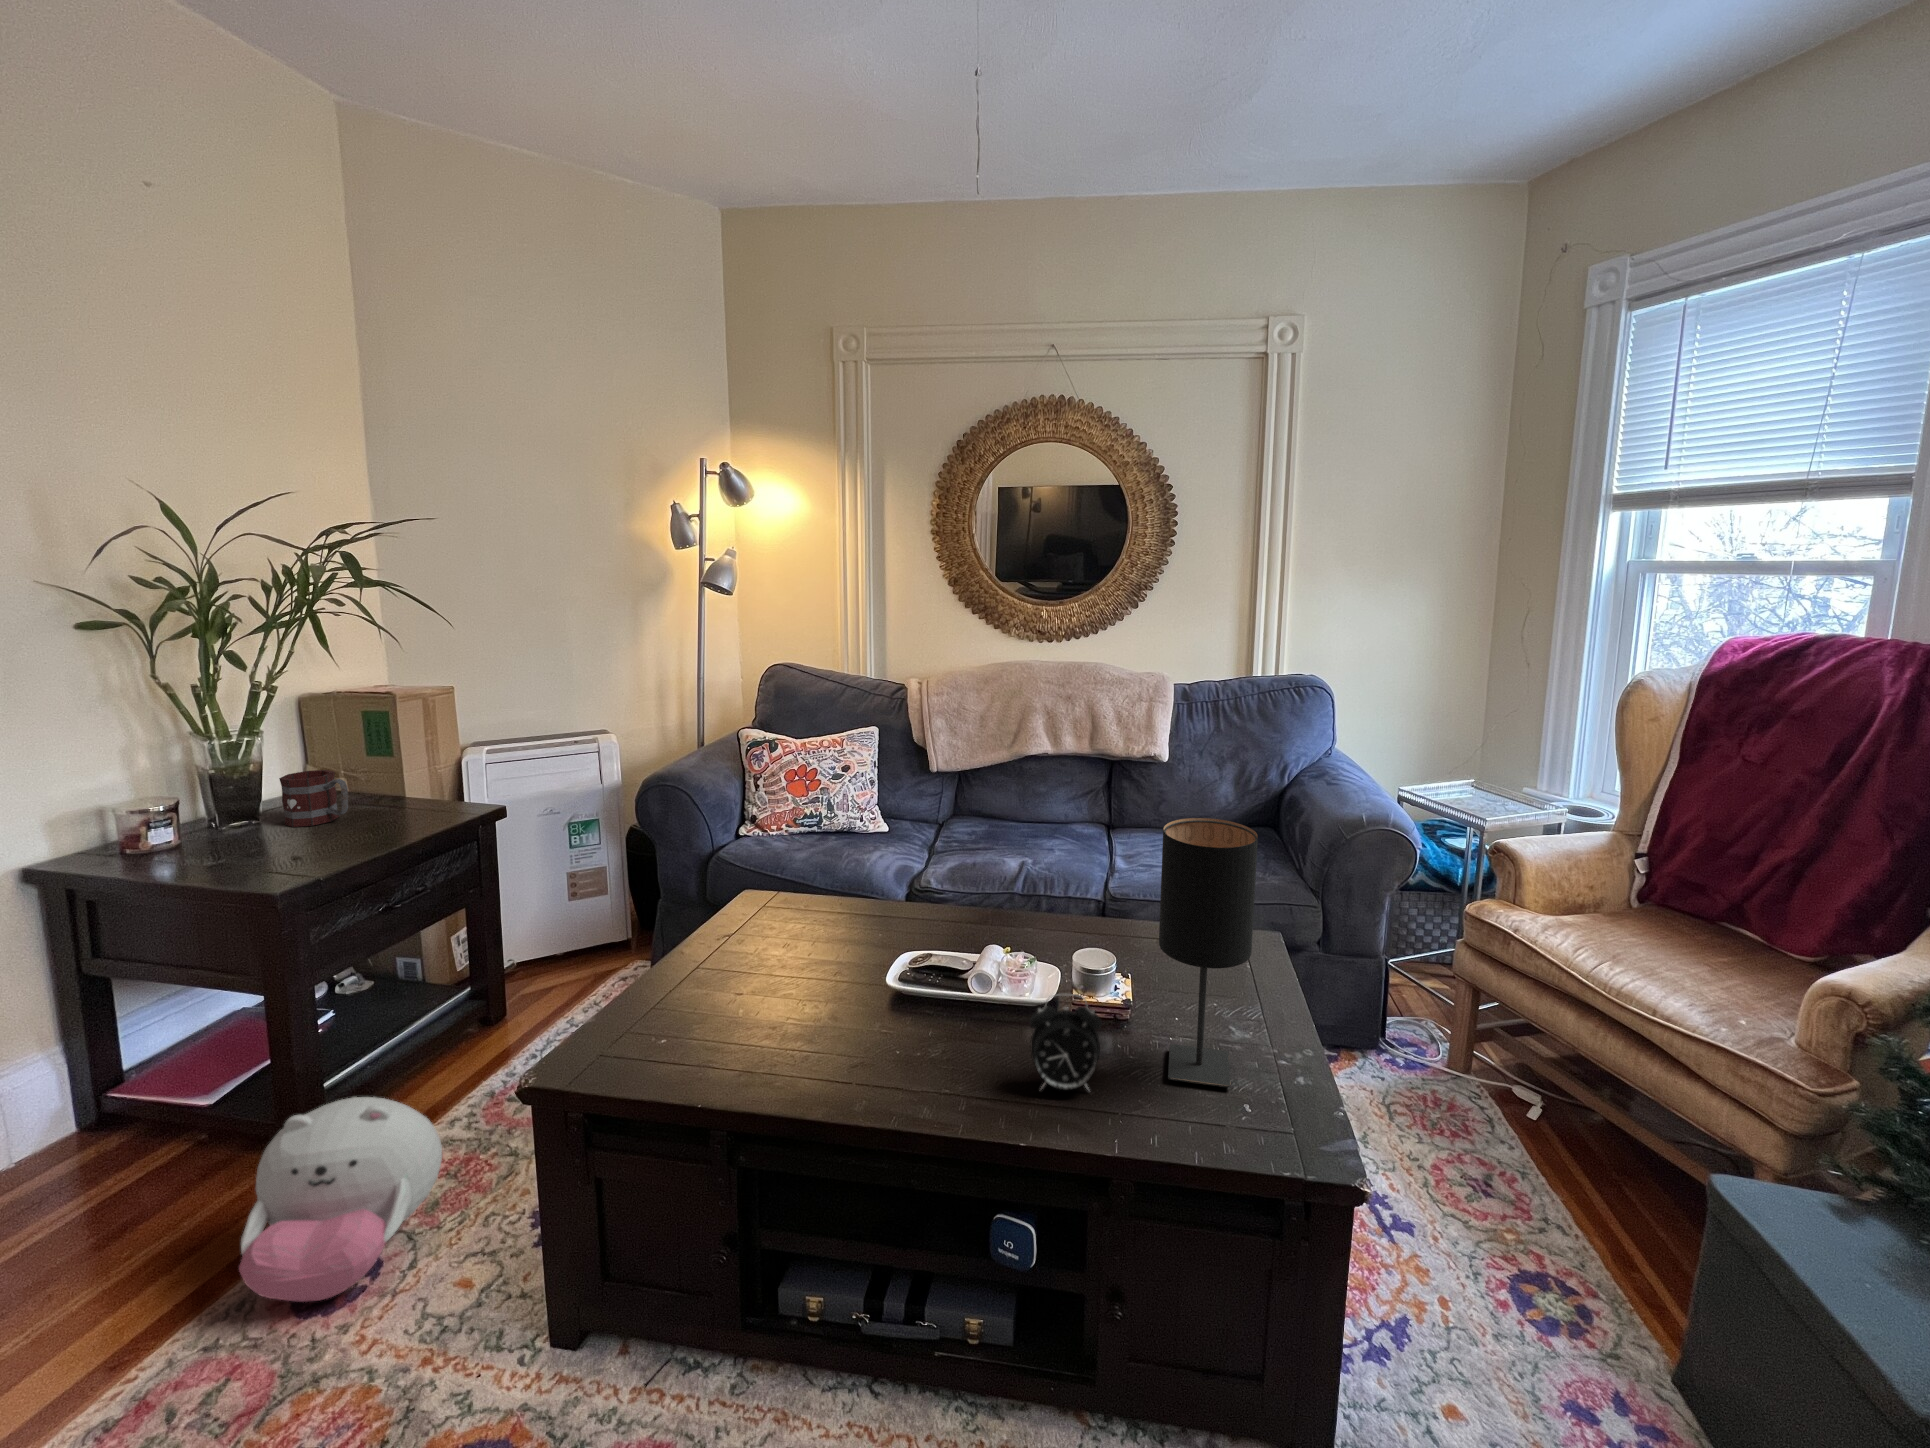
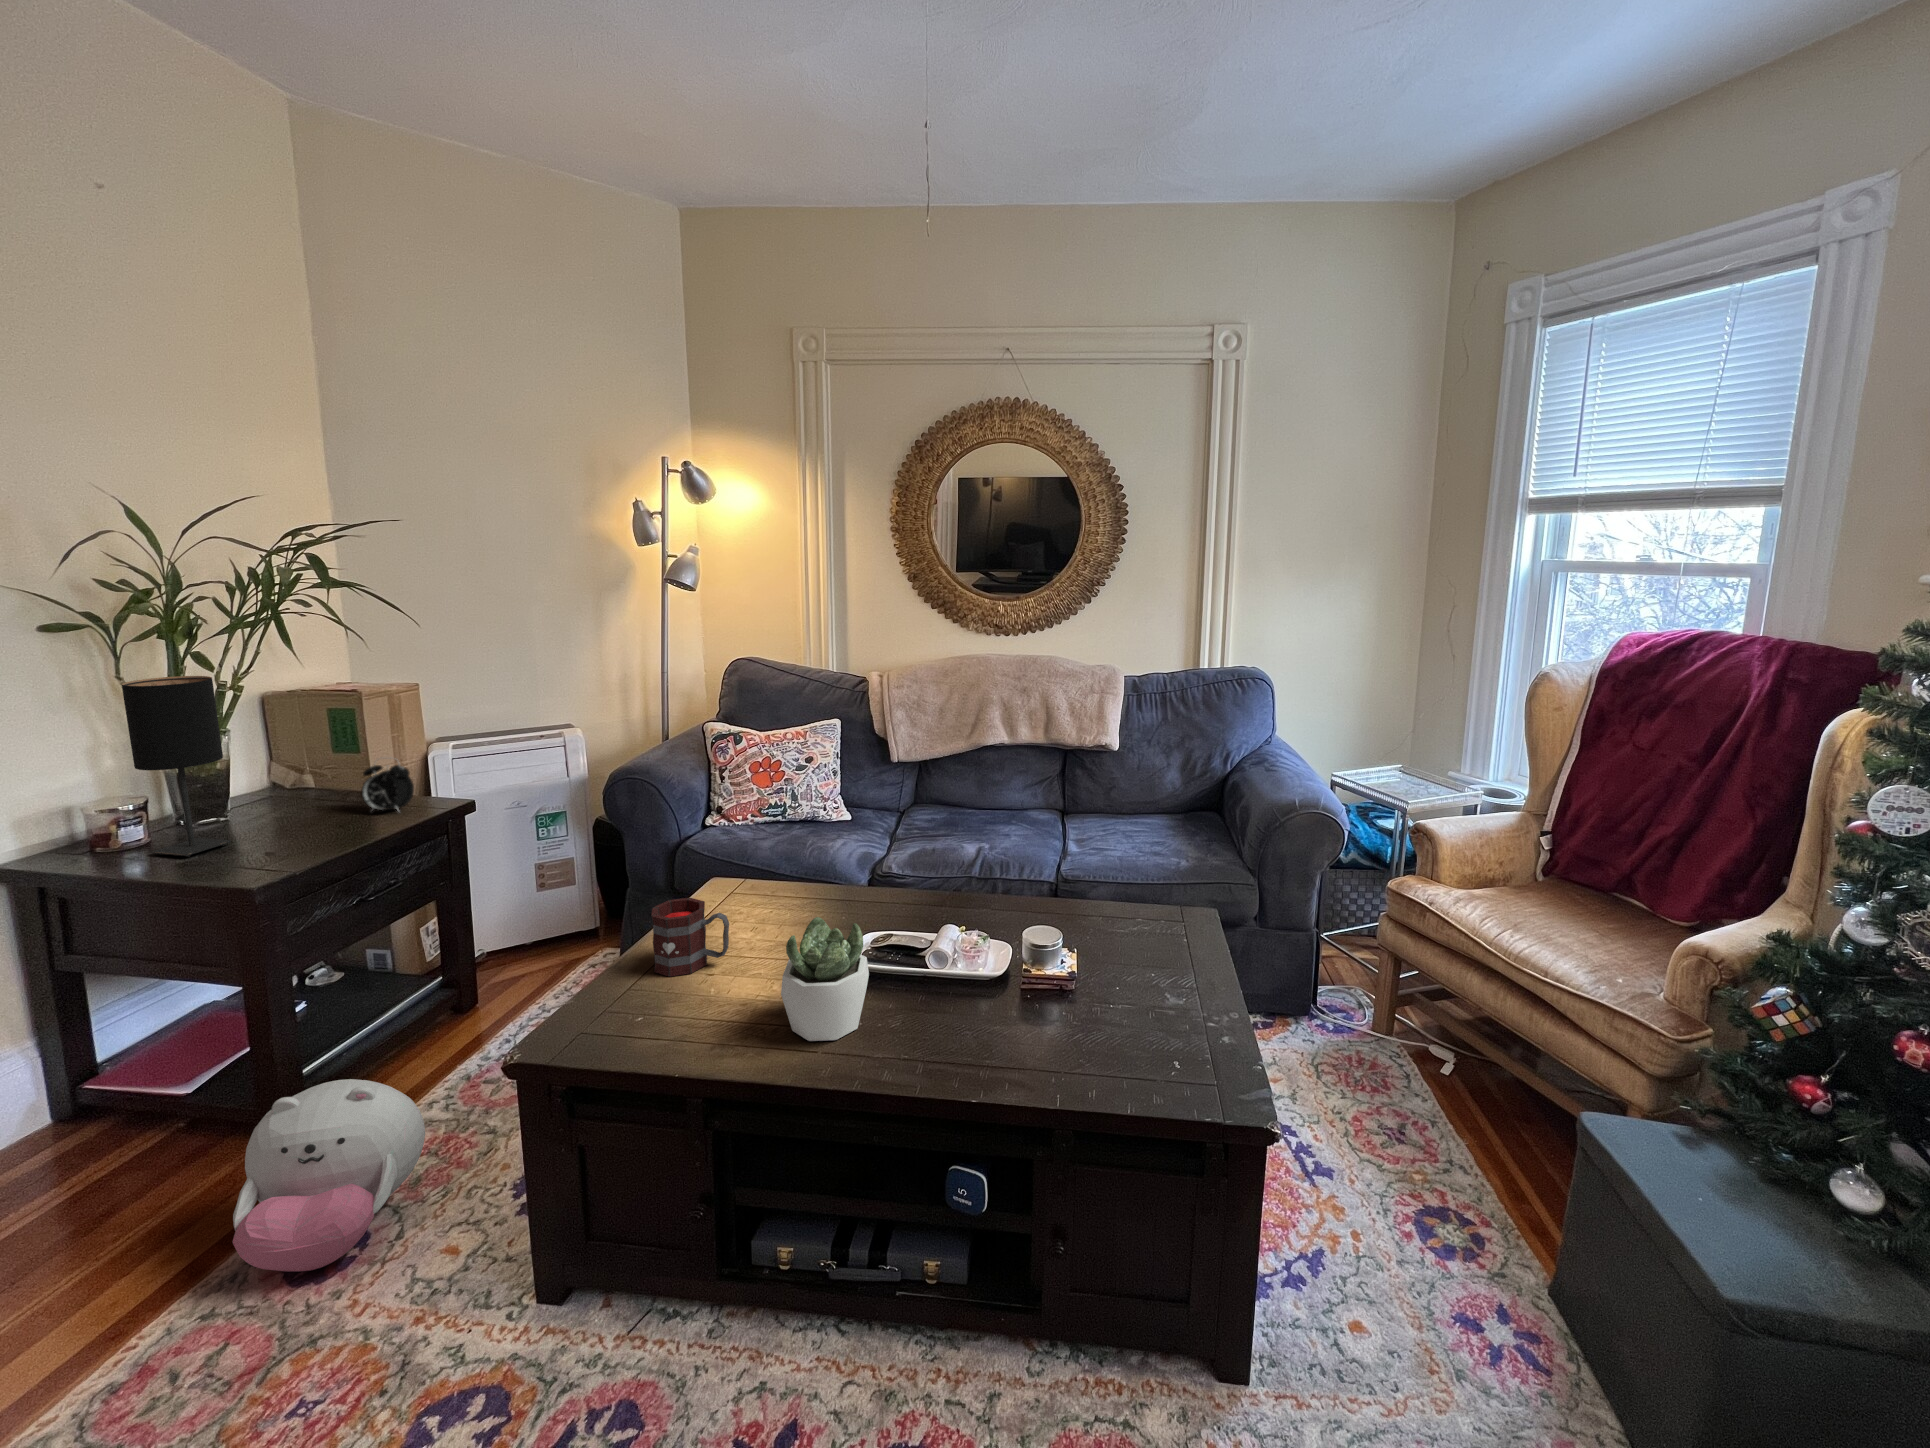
mug: present [279,770,348,827] -> present [651,898,729,977]
table lamp: present [1159,818,1258,1087] -> present [122,676,231,857]
succulent plant: none [812,935,907,1071] -> present [781,917,869,1041]
alarm clock: present [1030,994,1102,1090] -> present [362,758,414,810]

